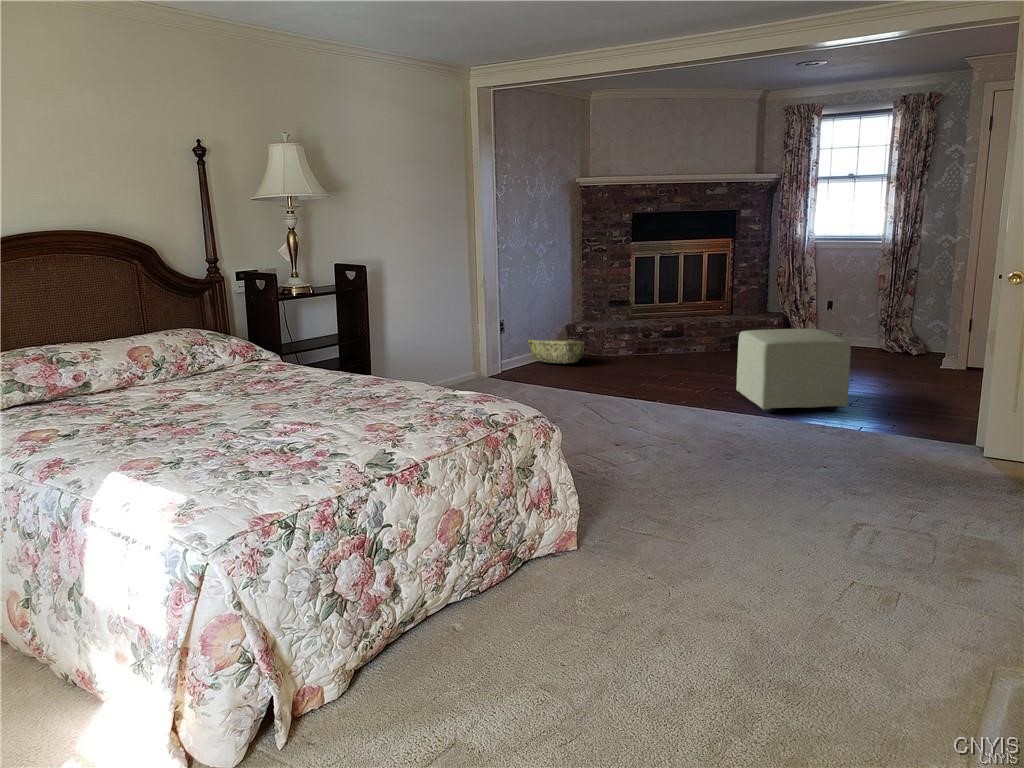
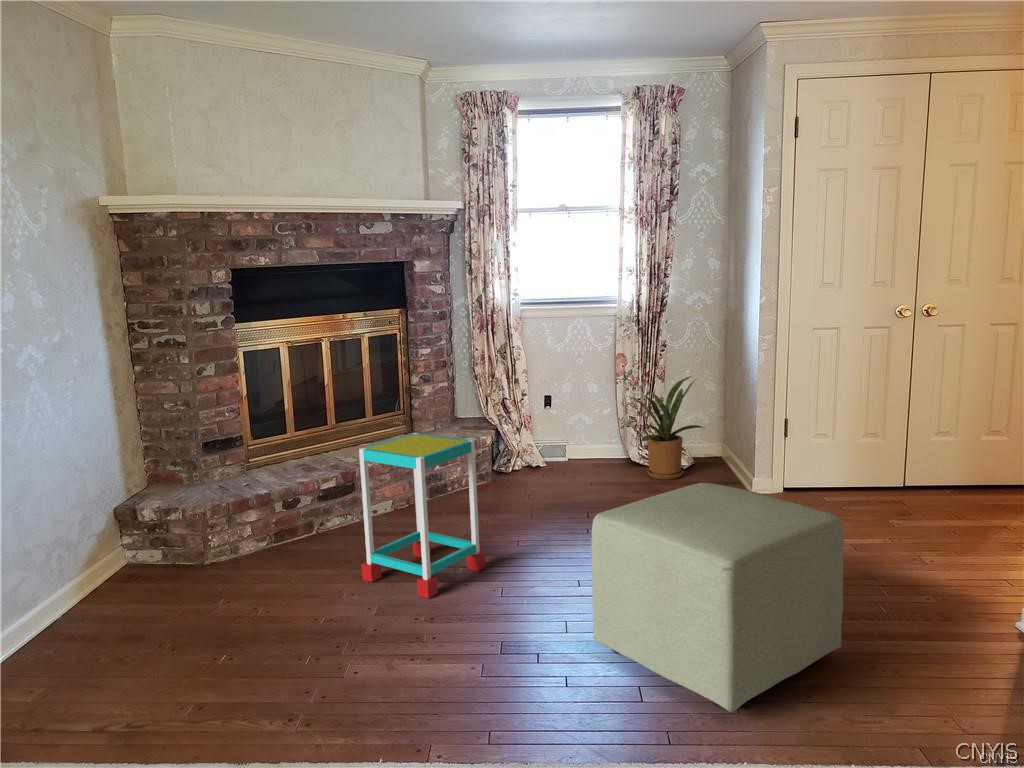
house plant: none [856,292,924,359] -> present [631,376,703,479]
side table: none [662,301,724,375] -> present [359,433,486,599]
woven basket: present [528,340,585,364] -> none [29,555,180,625]

